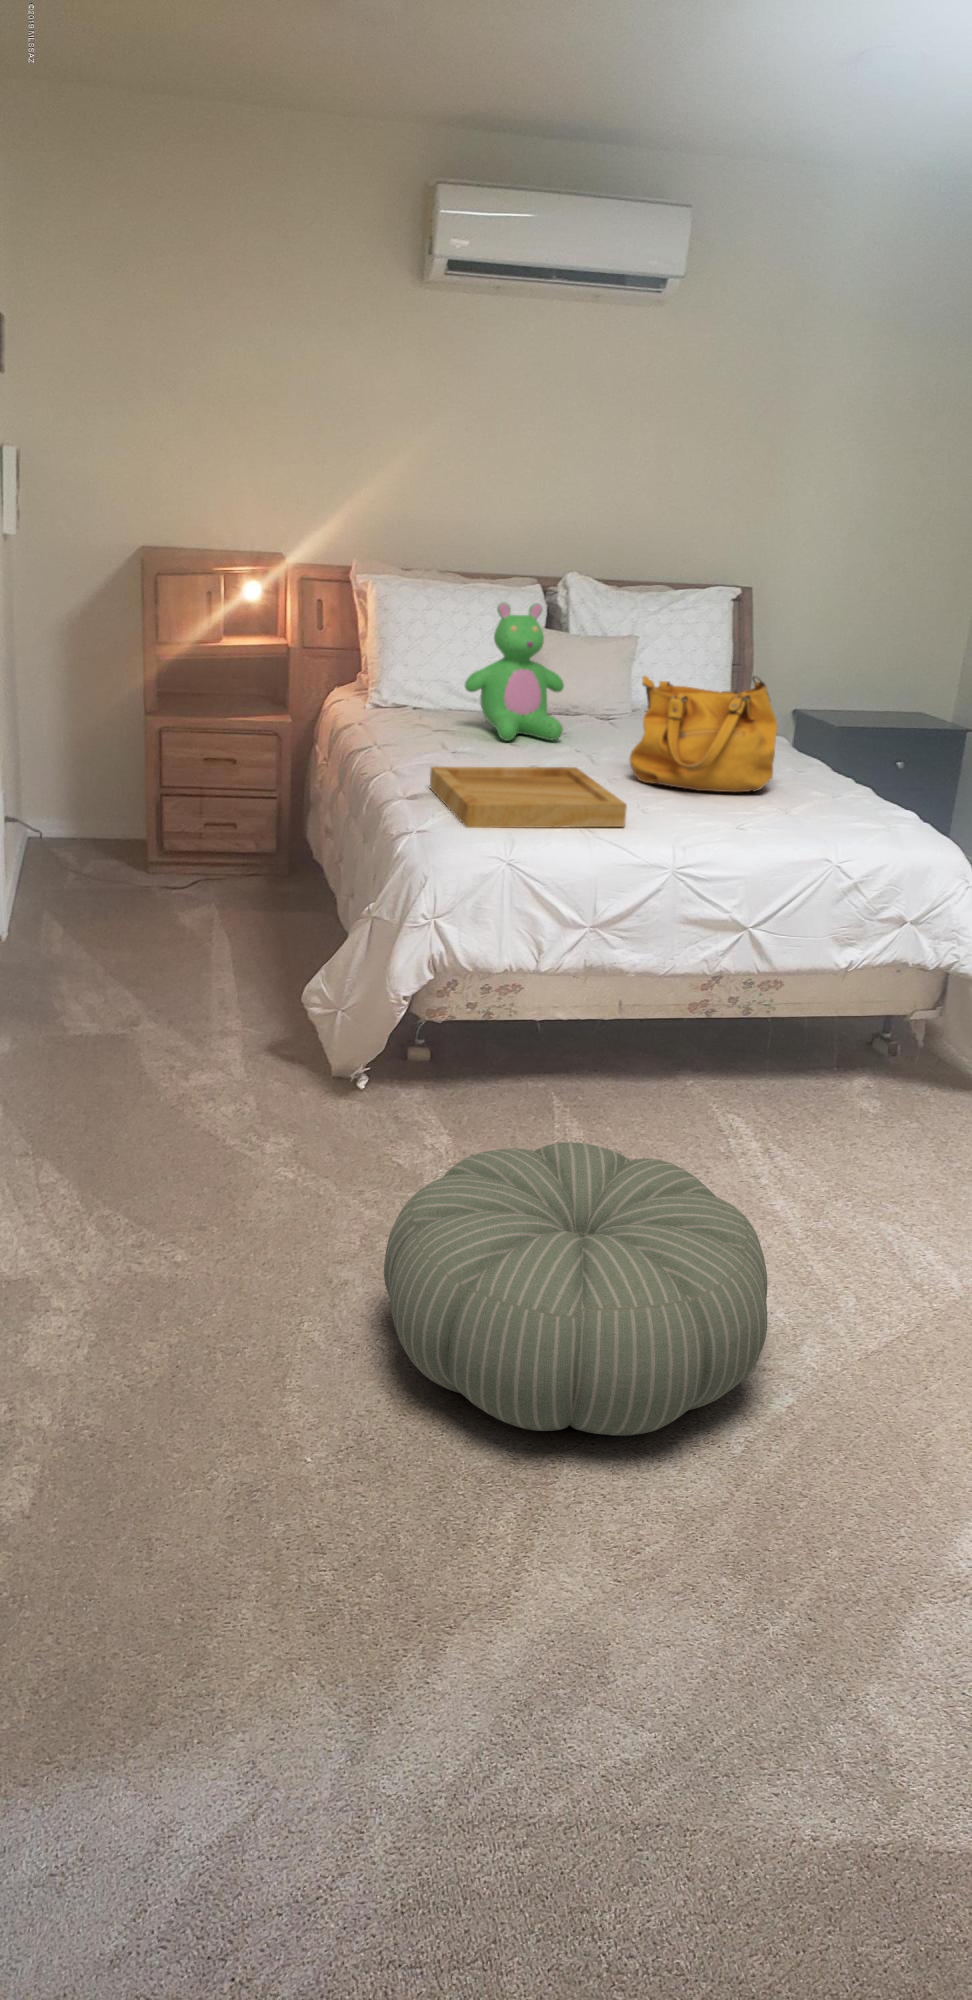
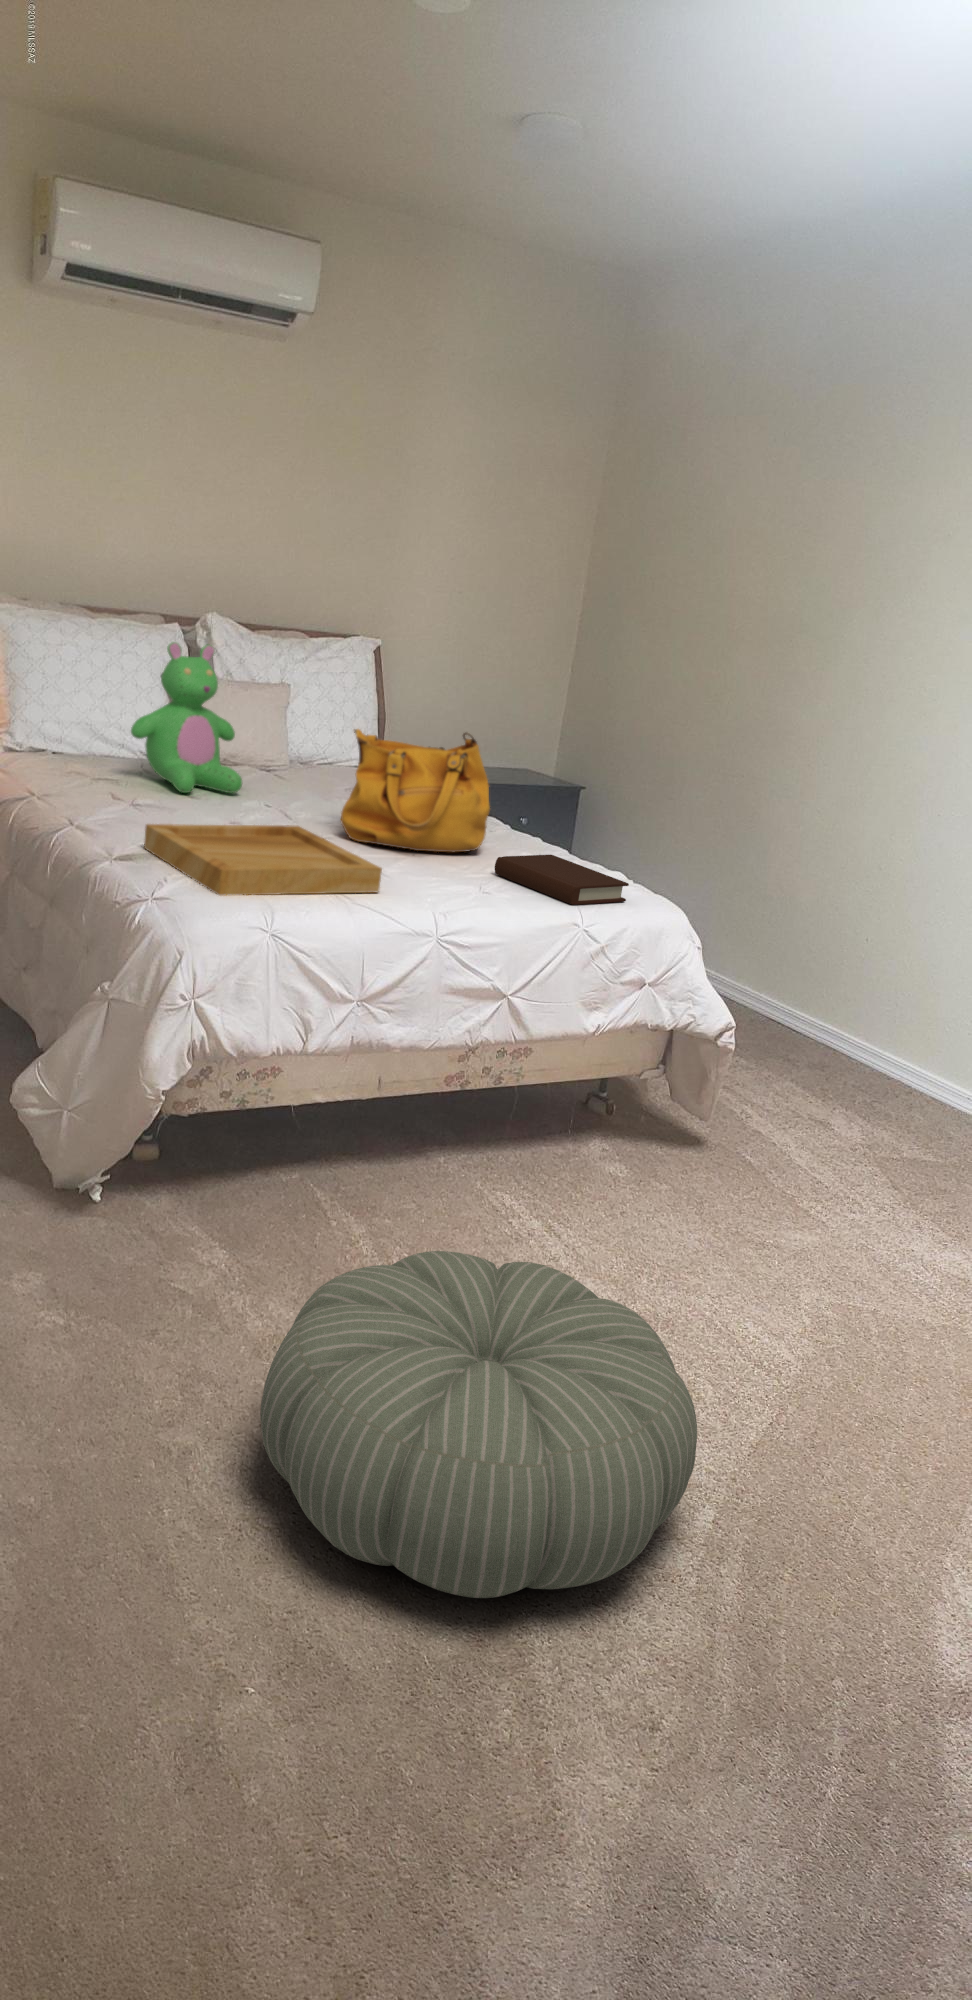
book: none [763,794,890,841] -> present [495,855,629,905]

